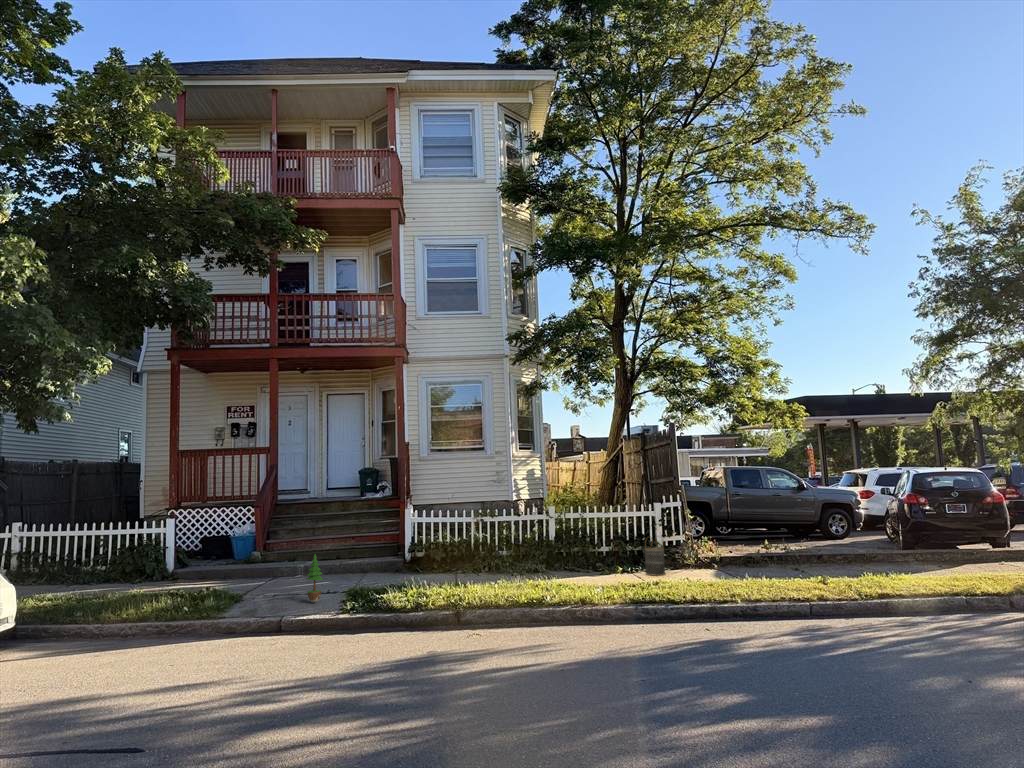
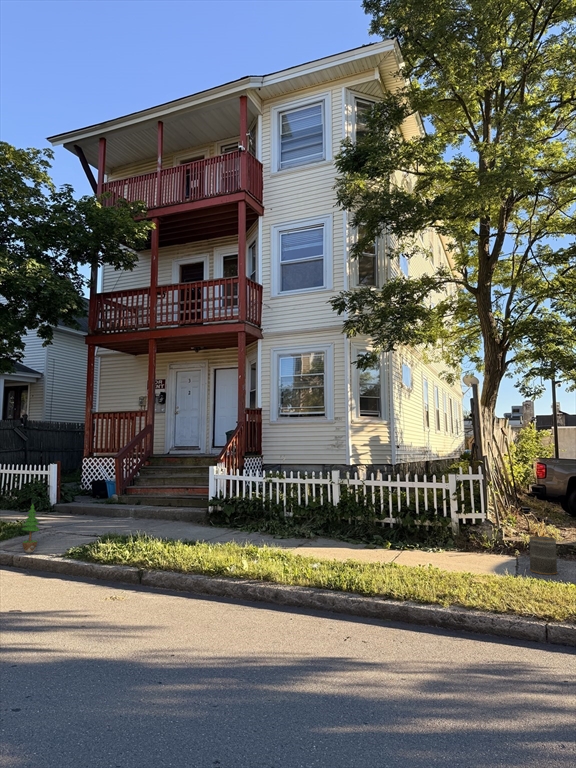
basket: present [645,547,665,575] -> present [529,523,558,574]

